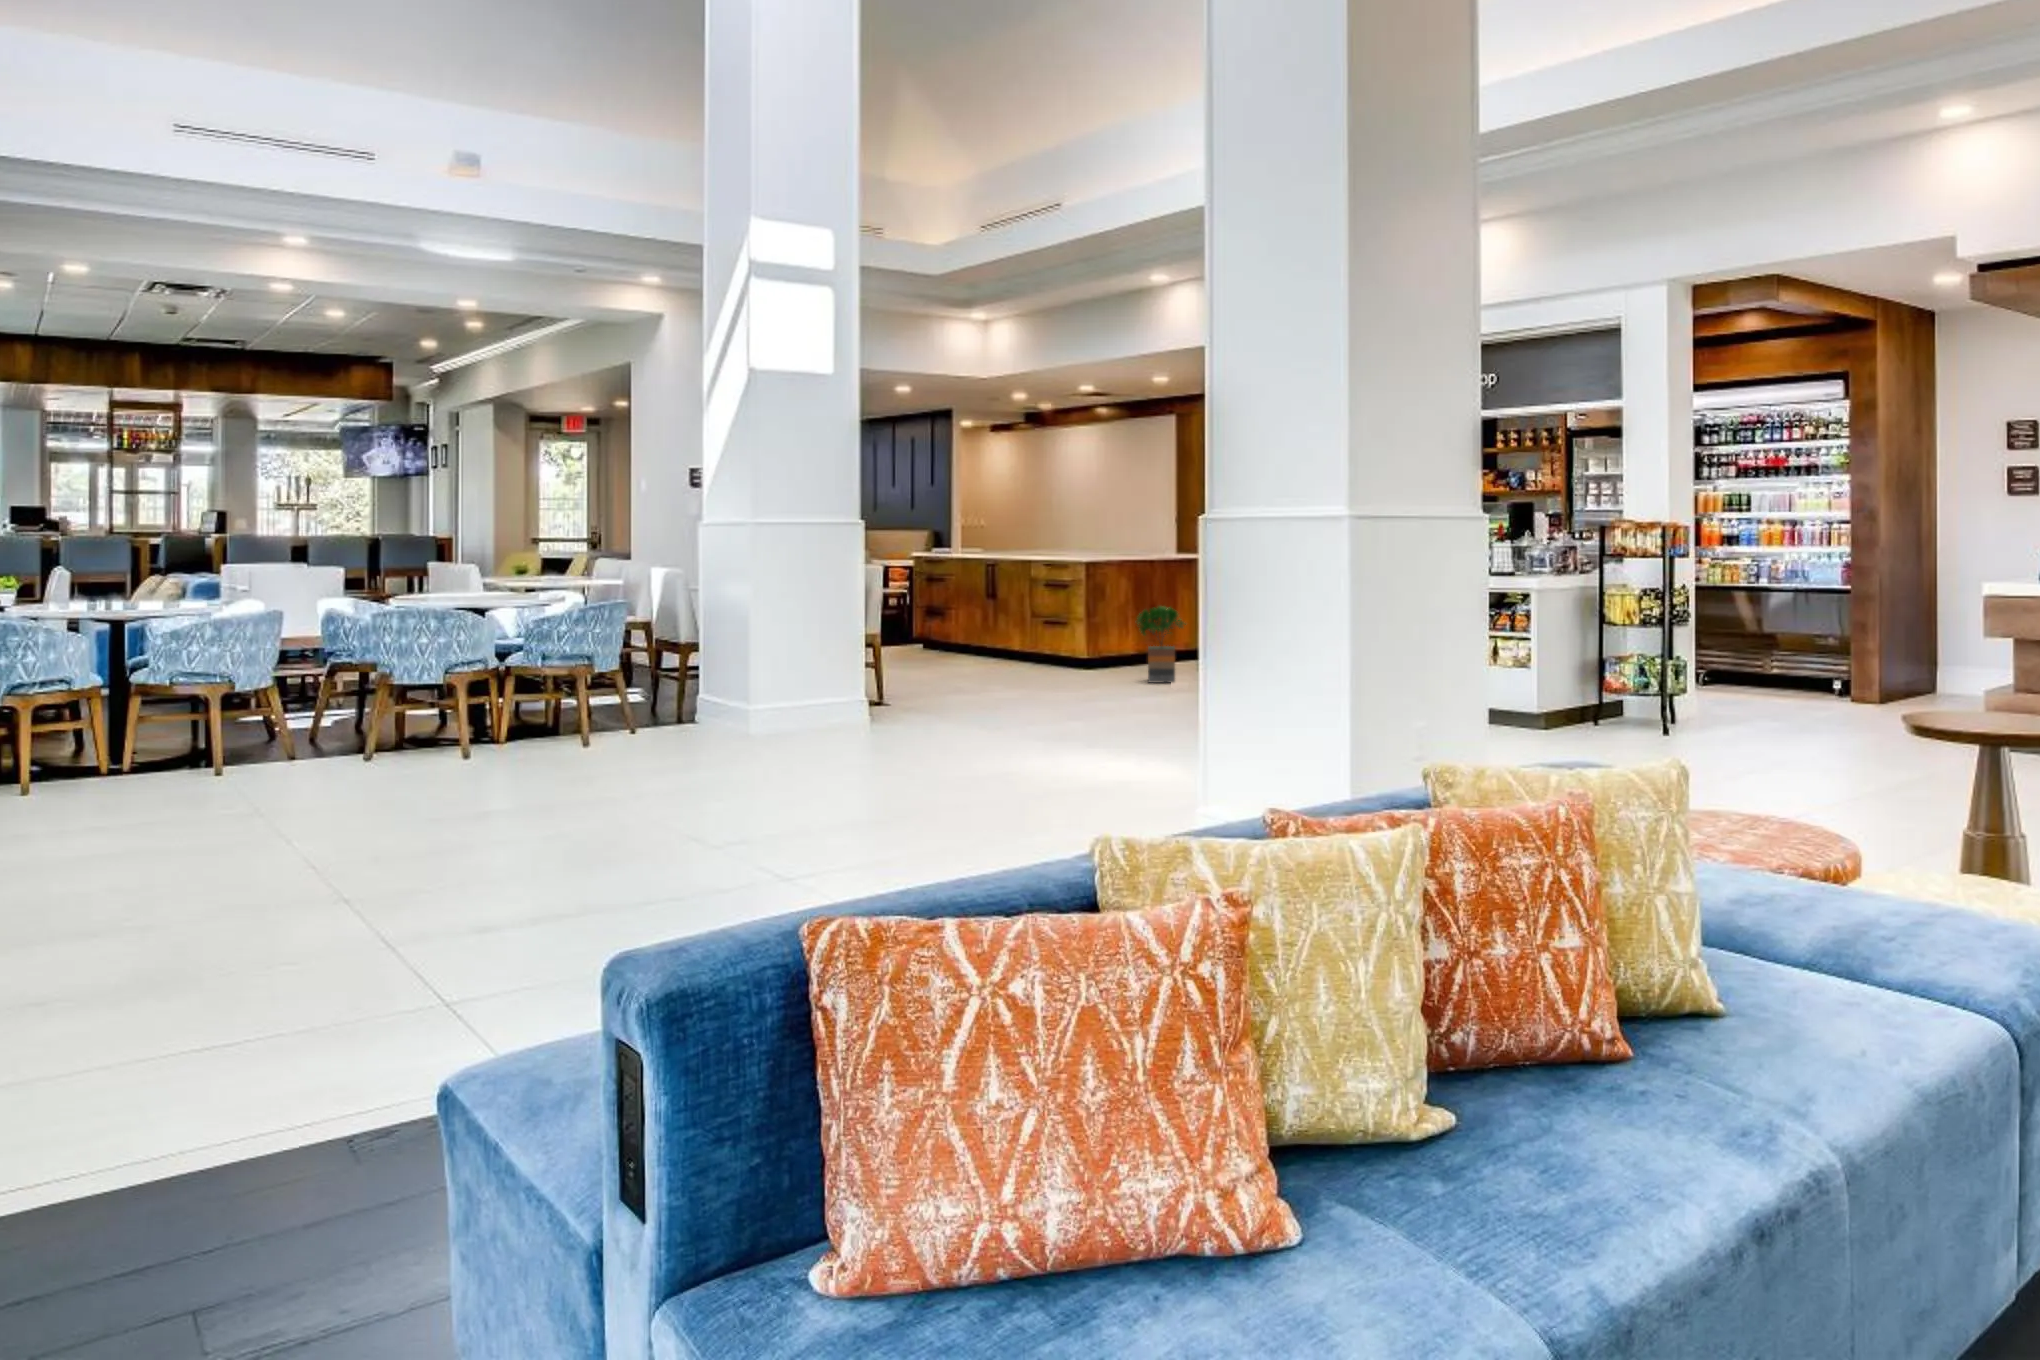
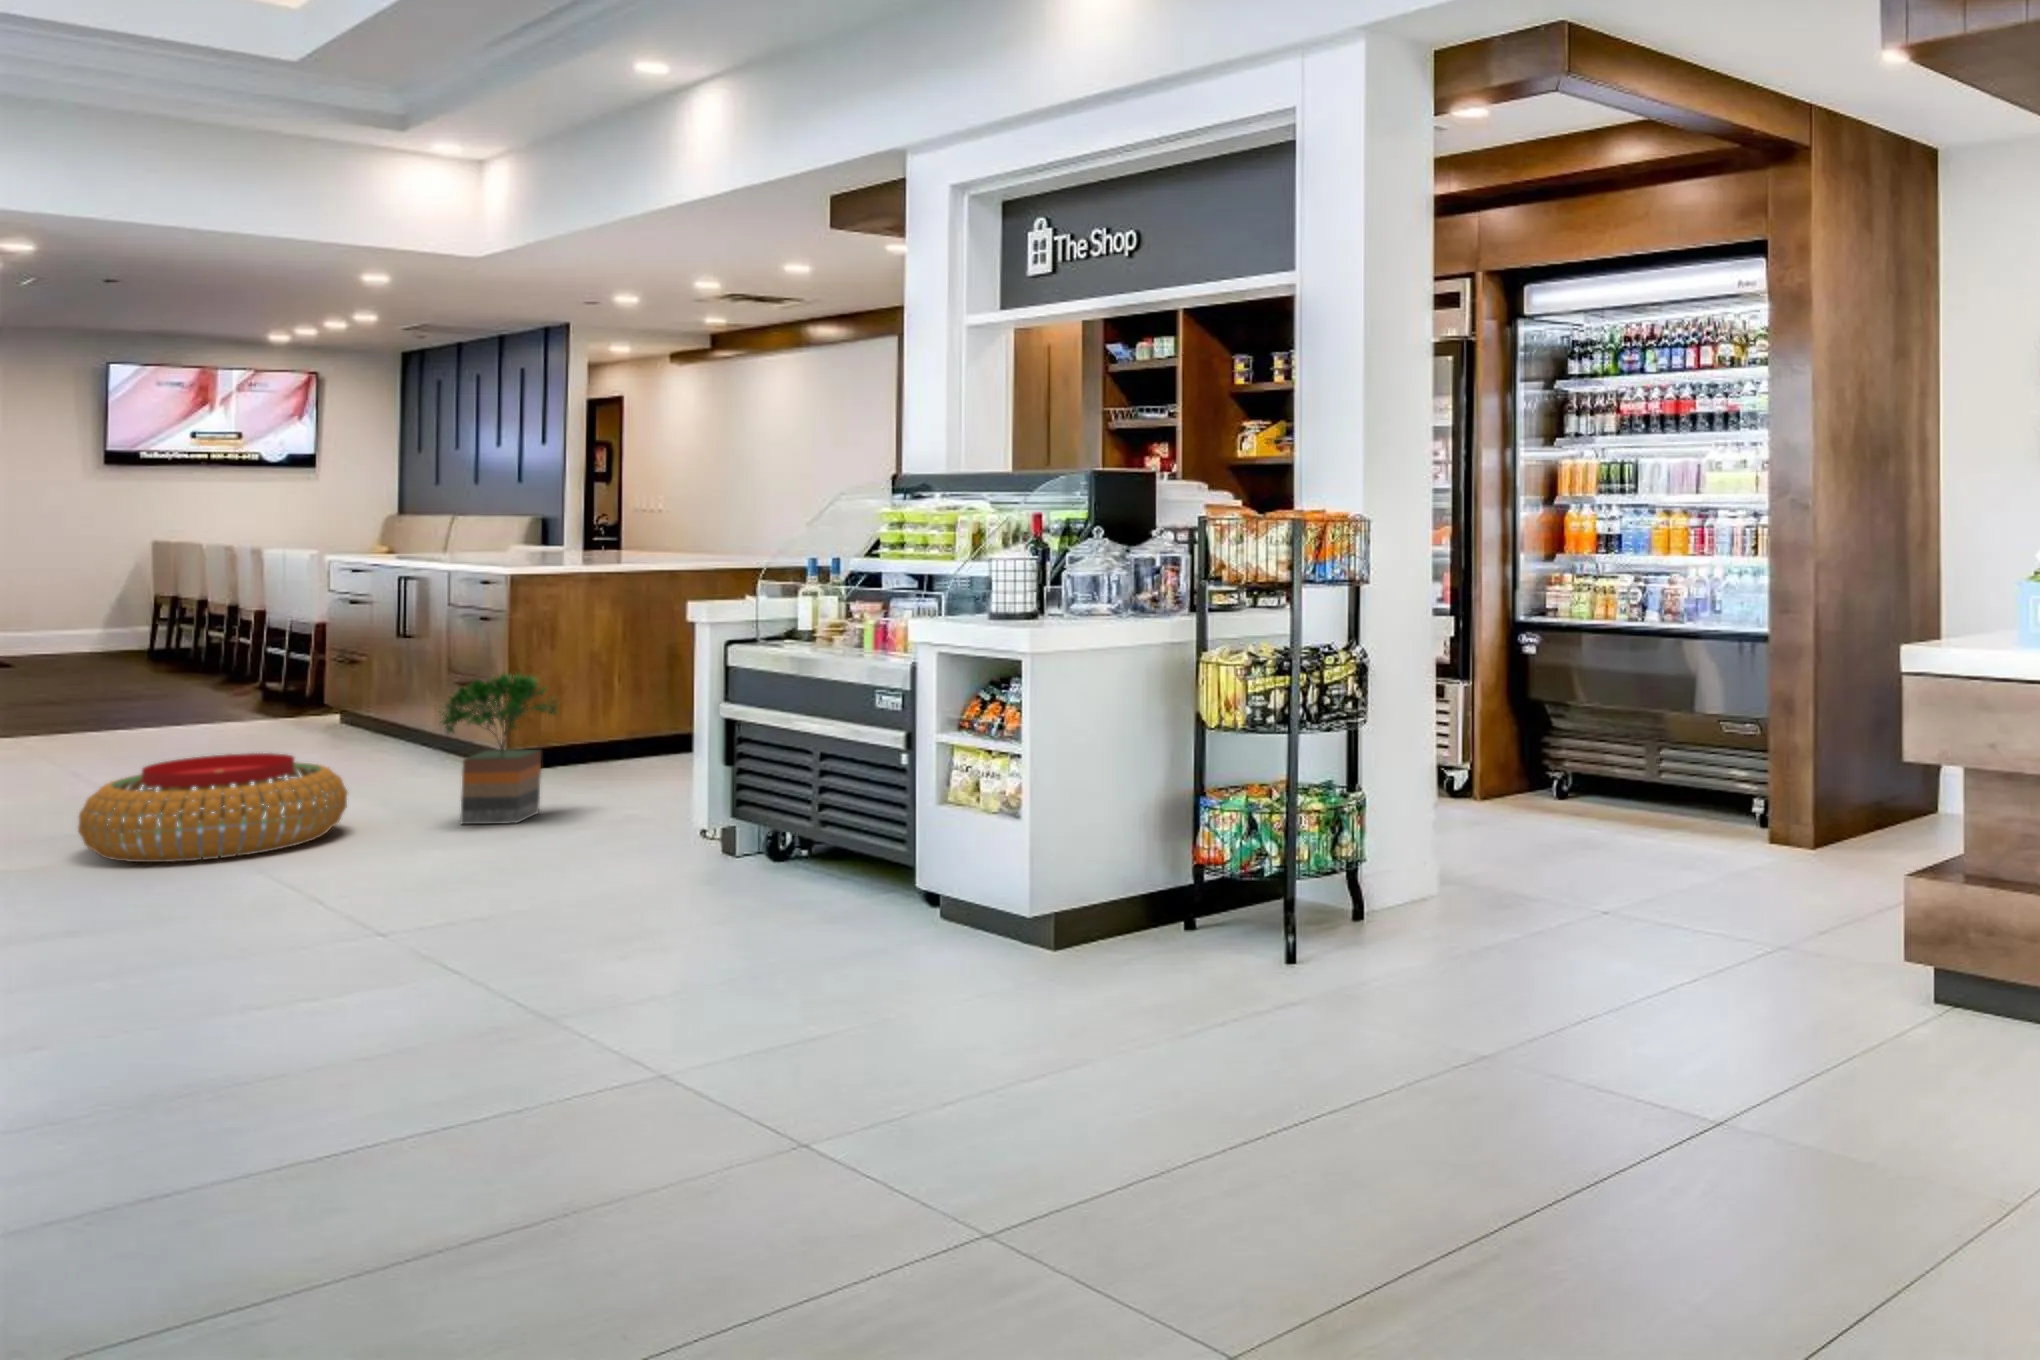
pouf: none [995,644,1103,692] -> present [78,753,347,862]

